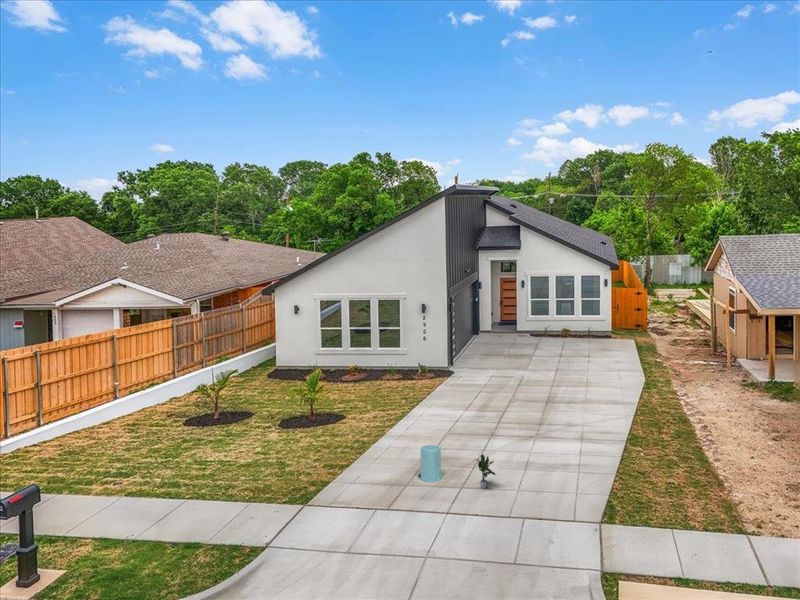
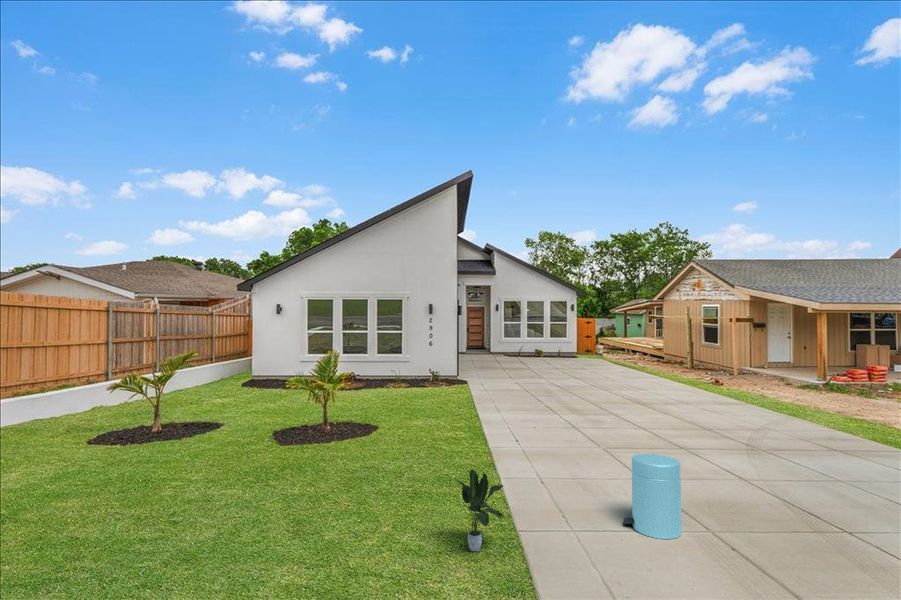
potted plant: present [477,454,496,488] -> present [455,470,503,551]

